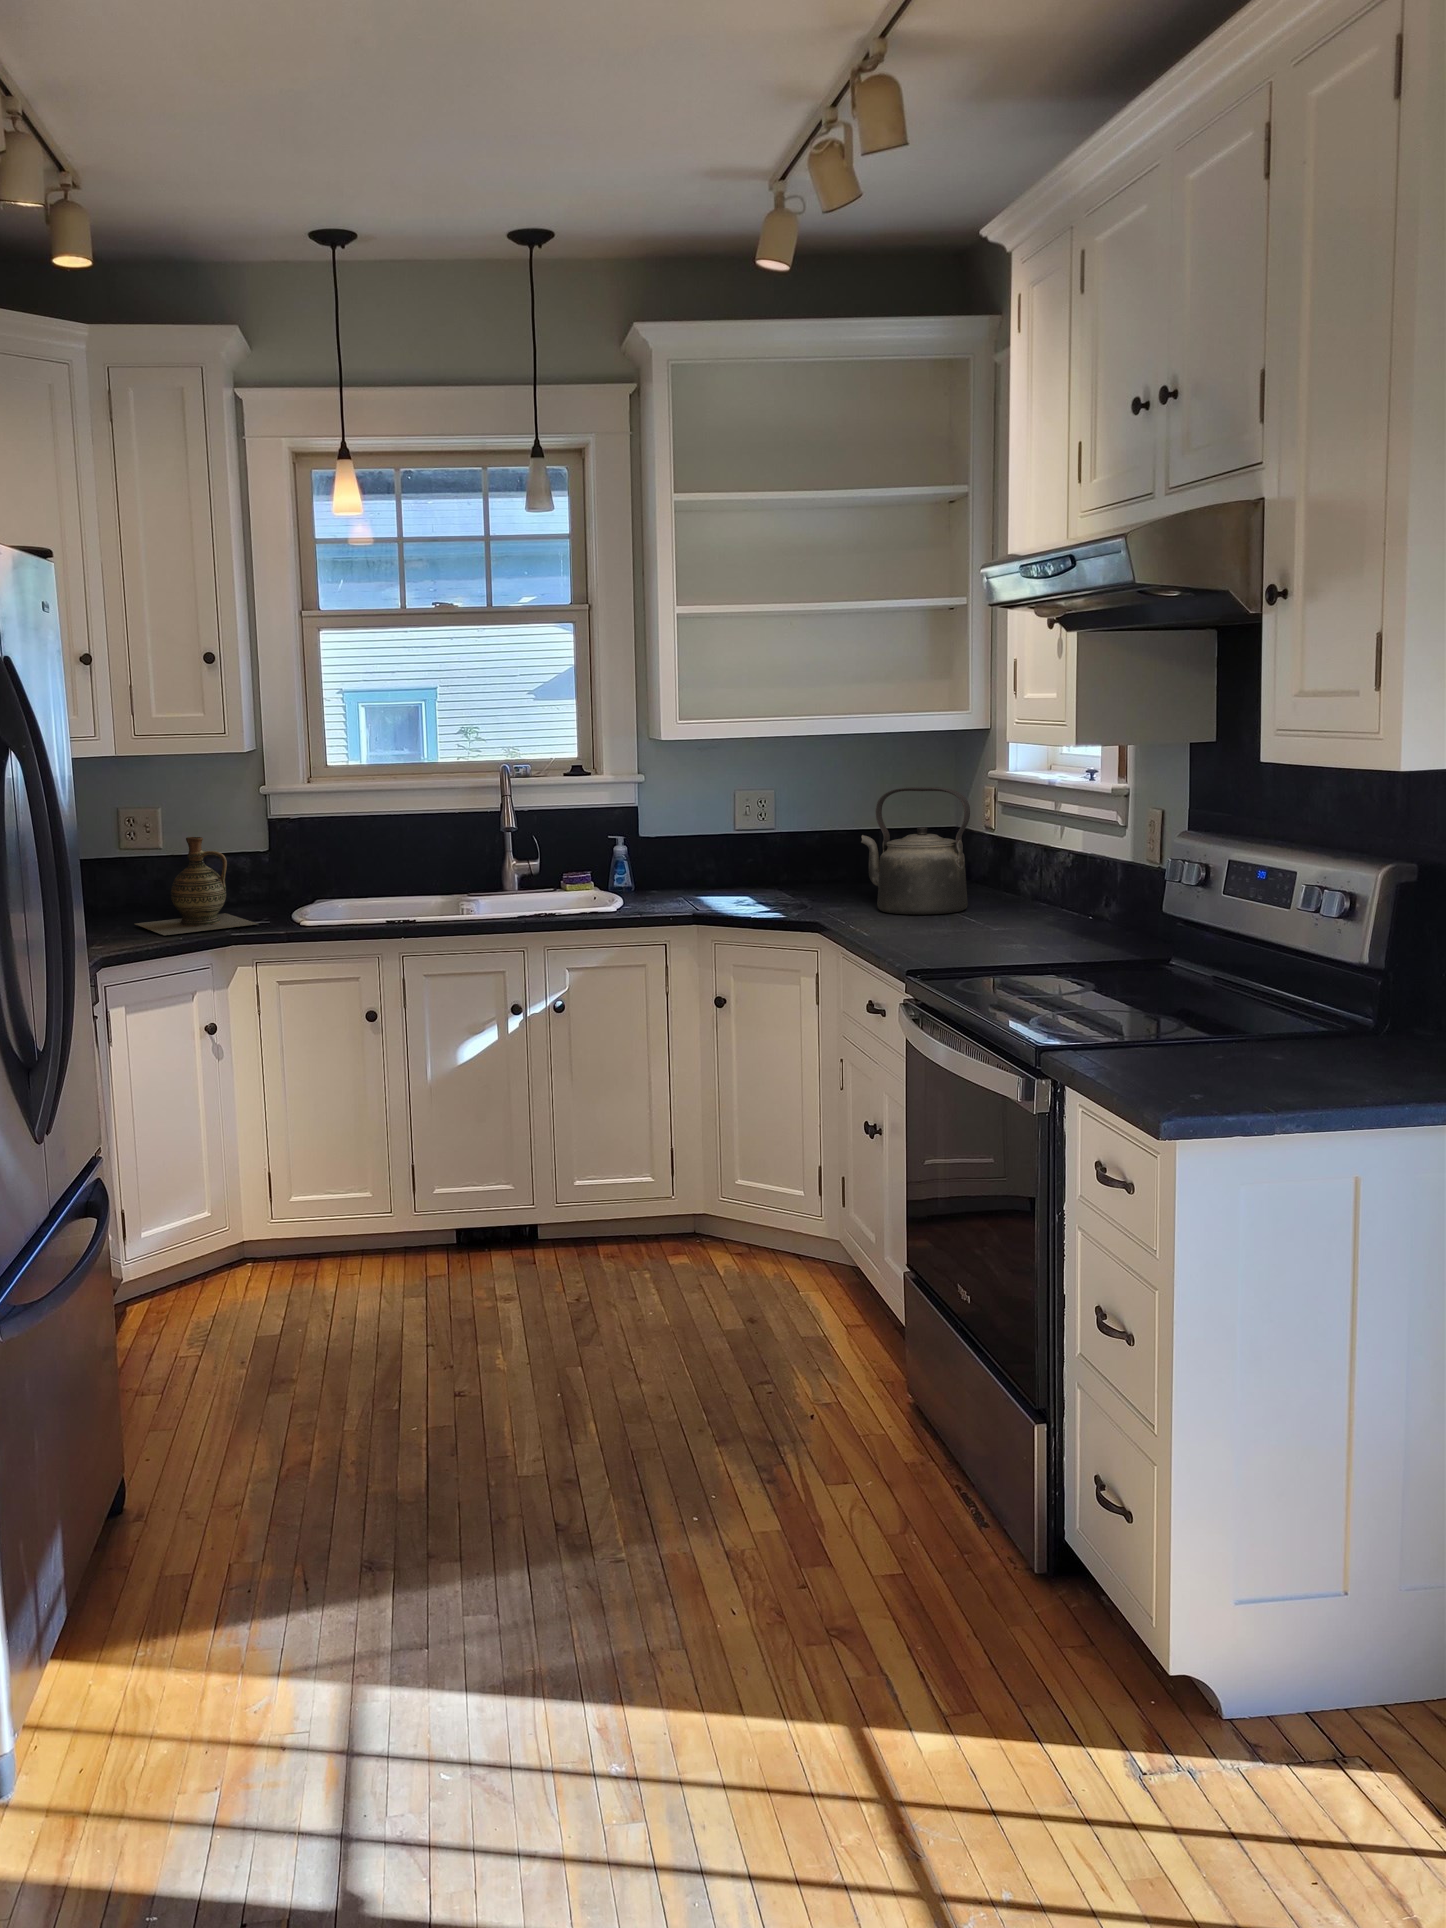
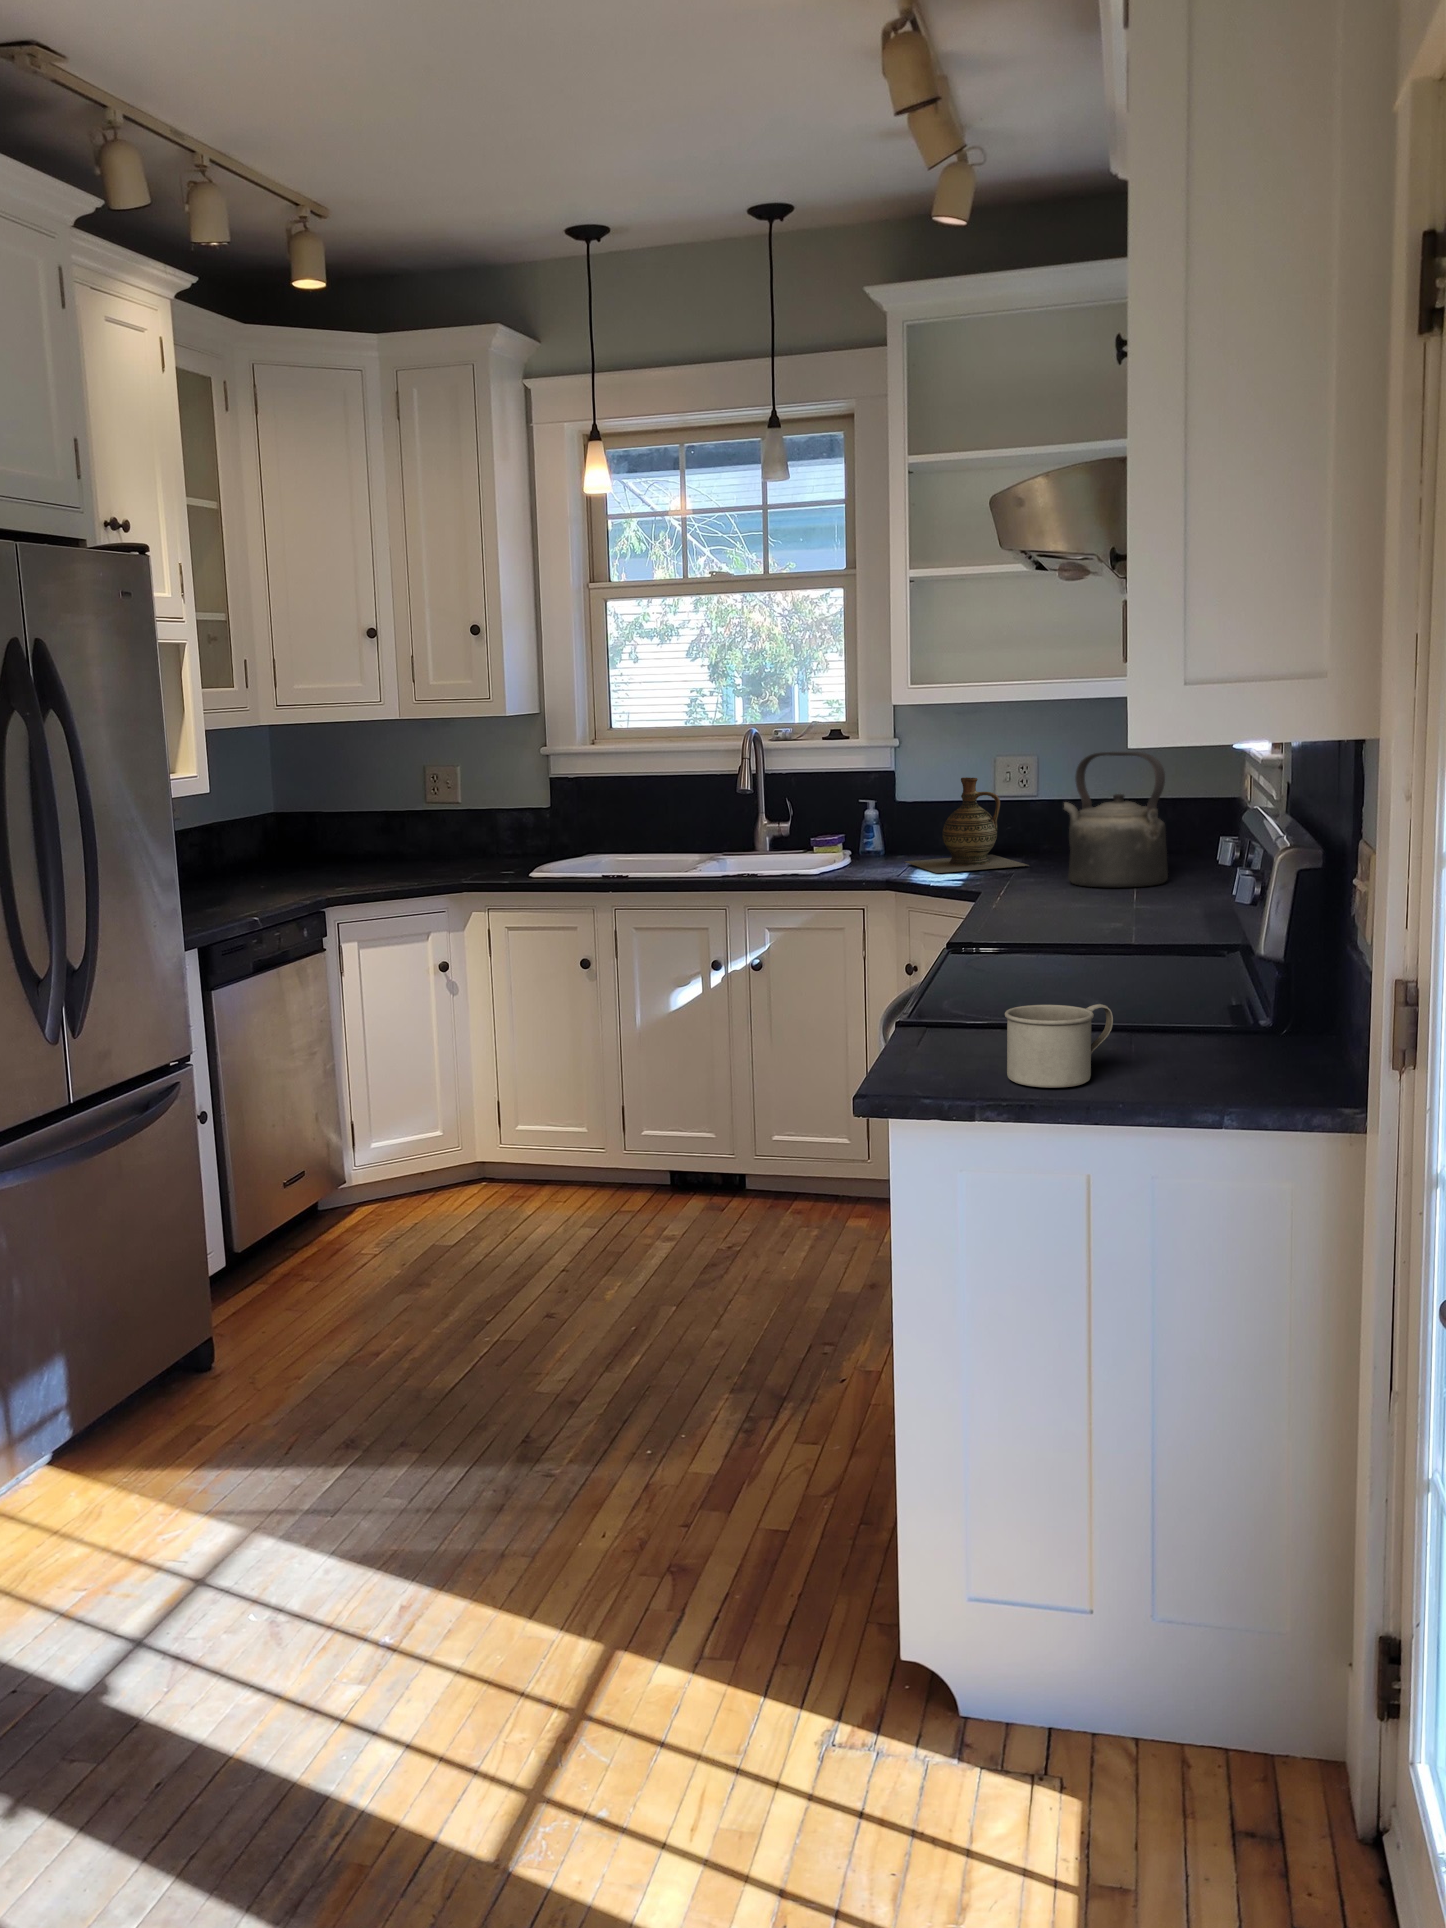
ceramic jug: present [136,837,258,935] -> present [905,777,1028,873]
mug: none [1223,1013,1306,1090] -> present [1005,1004,1113,1088]

